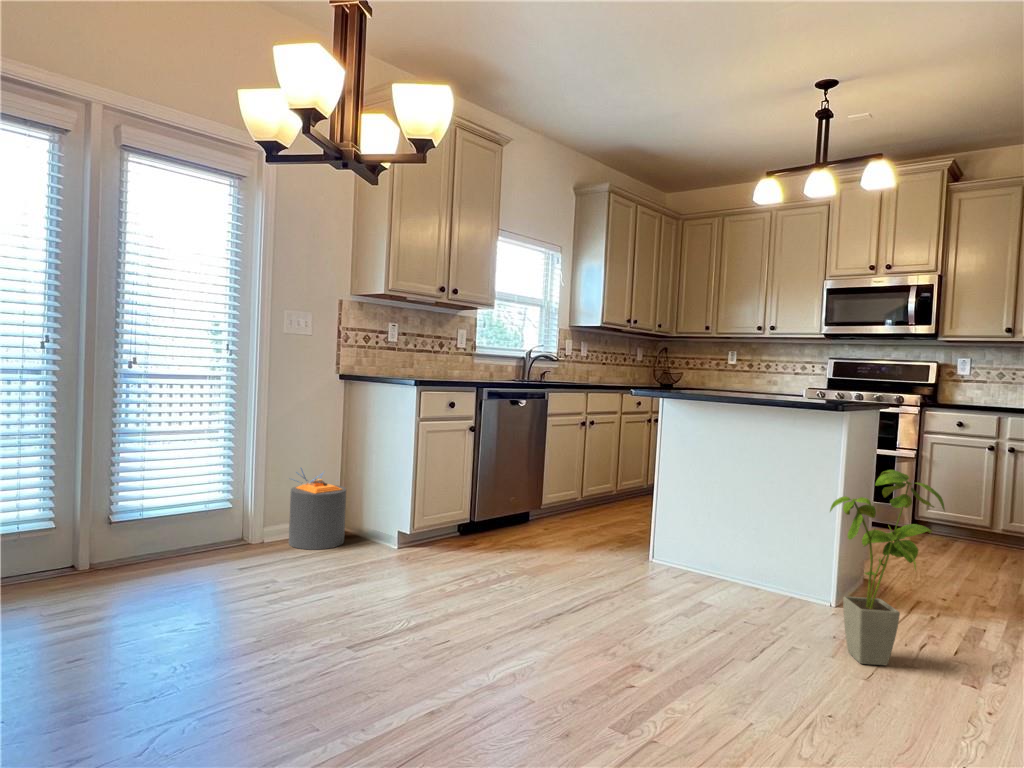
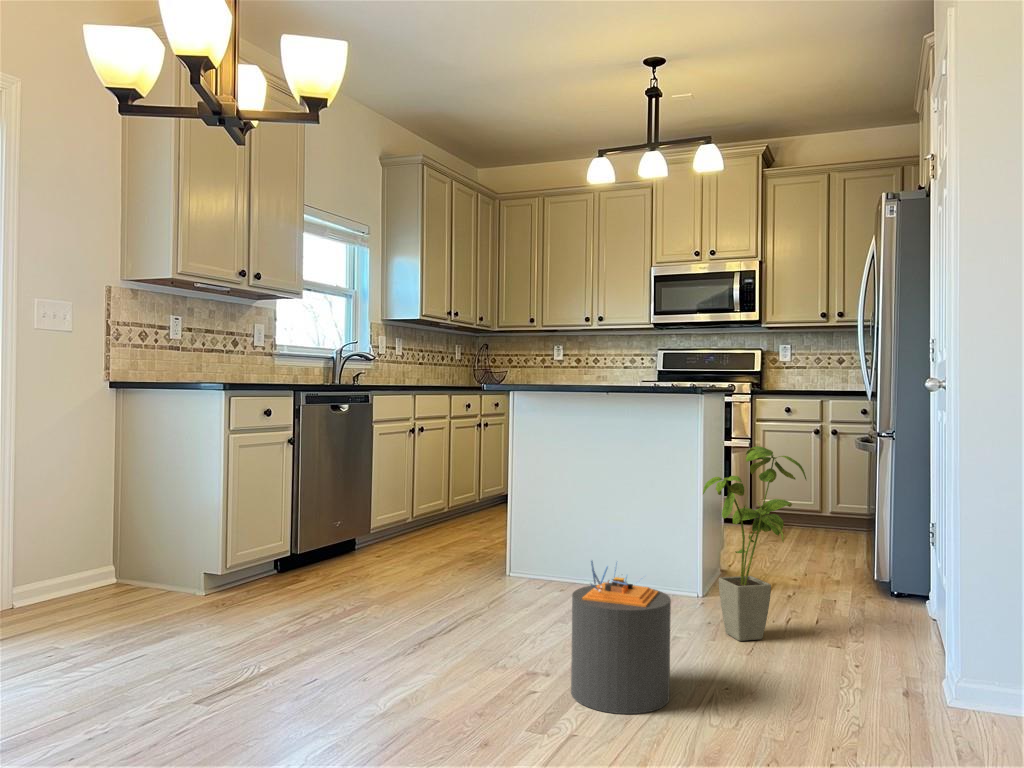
trash can: present [289,468,346,550] -> present [571,561,671,714]

